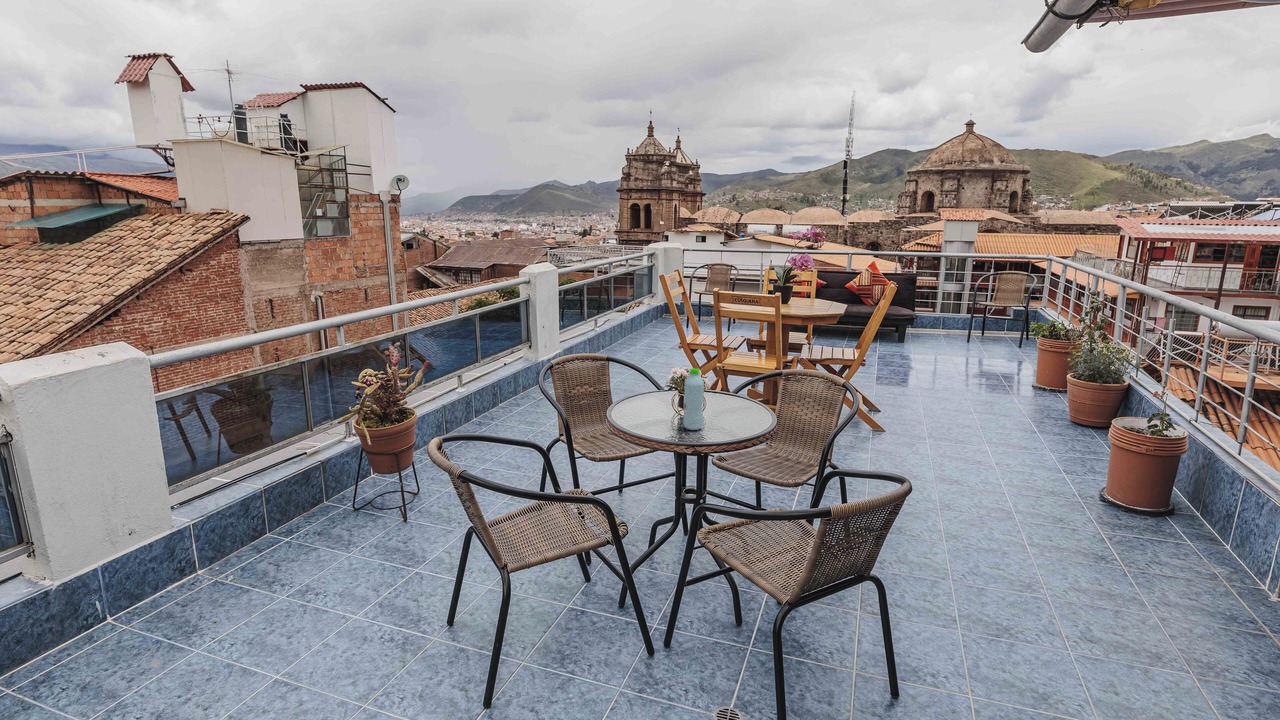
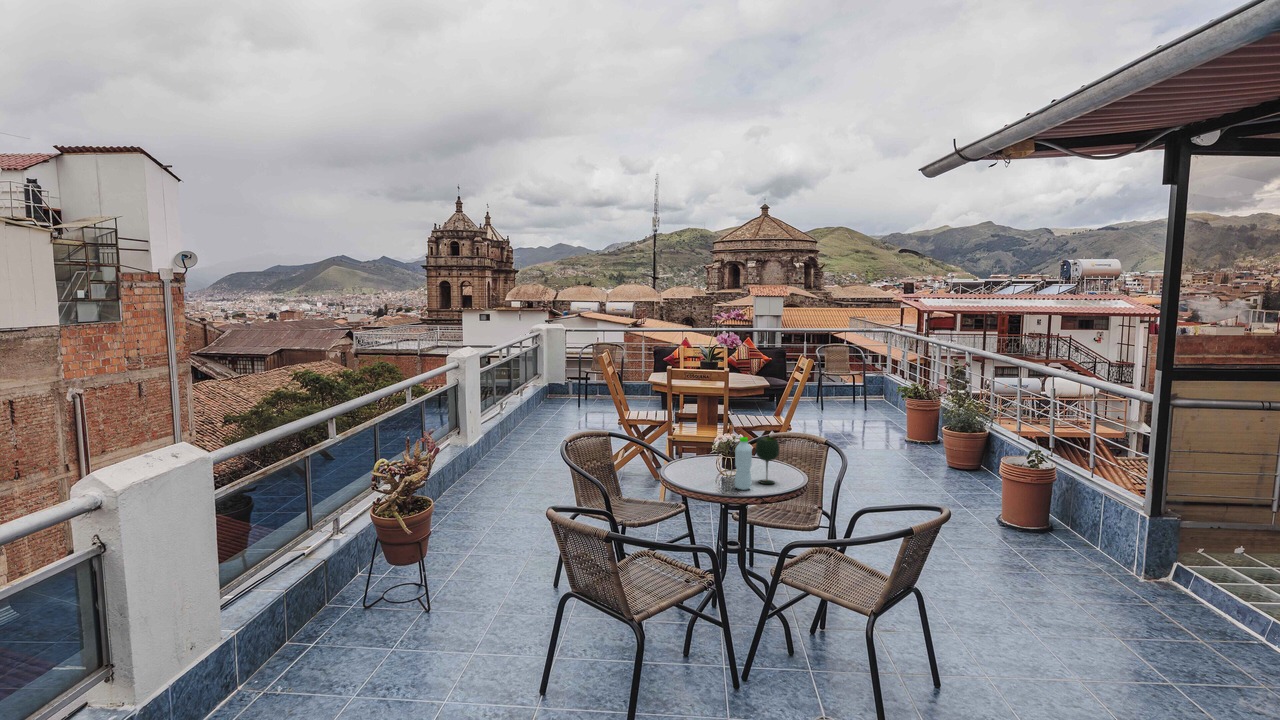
wine glass: none [718,370,747,426] -> present [755,437,779,484]

